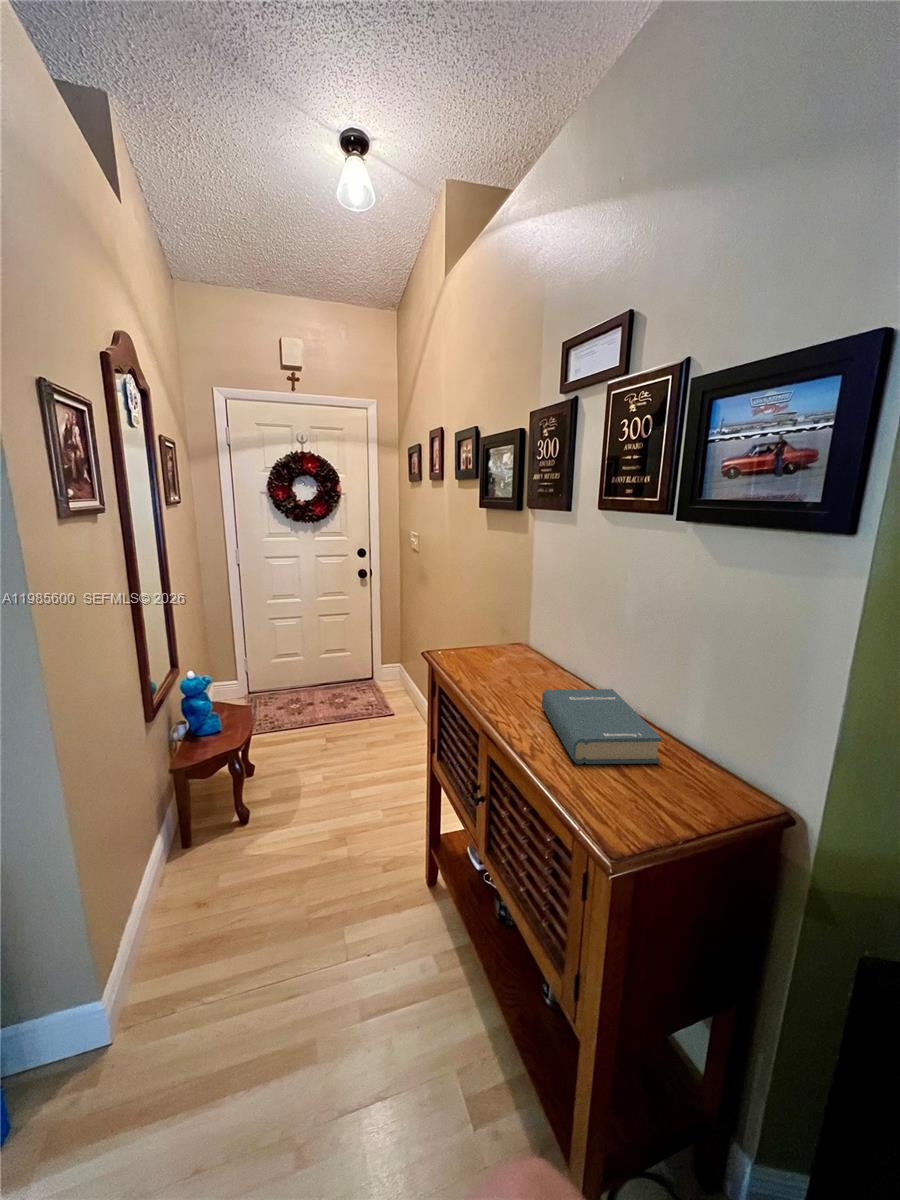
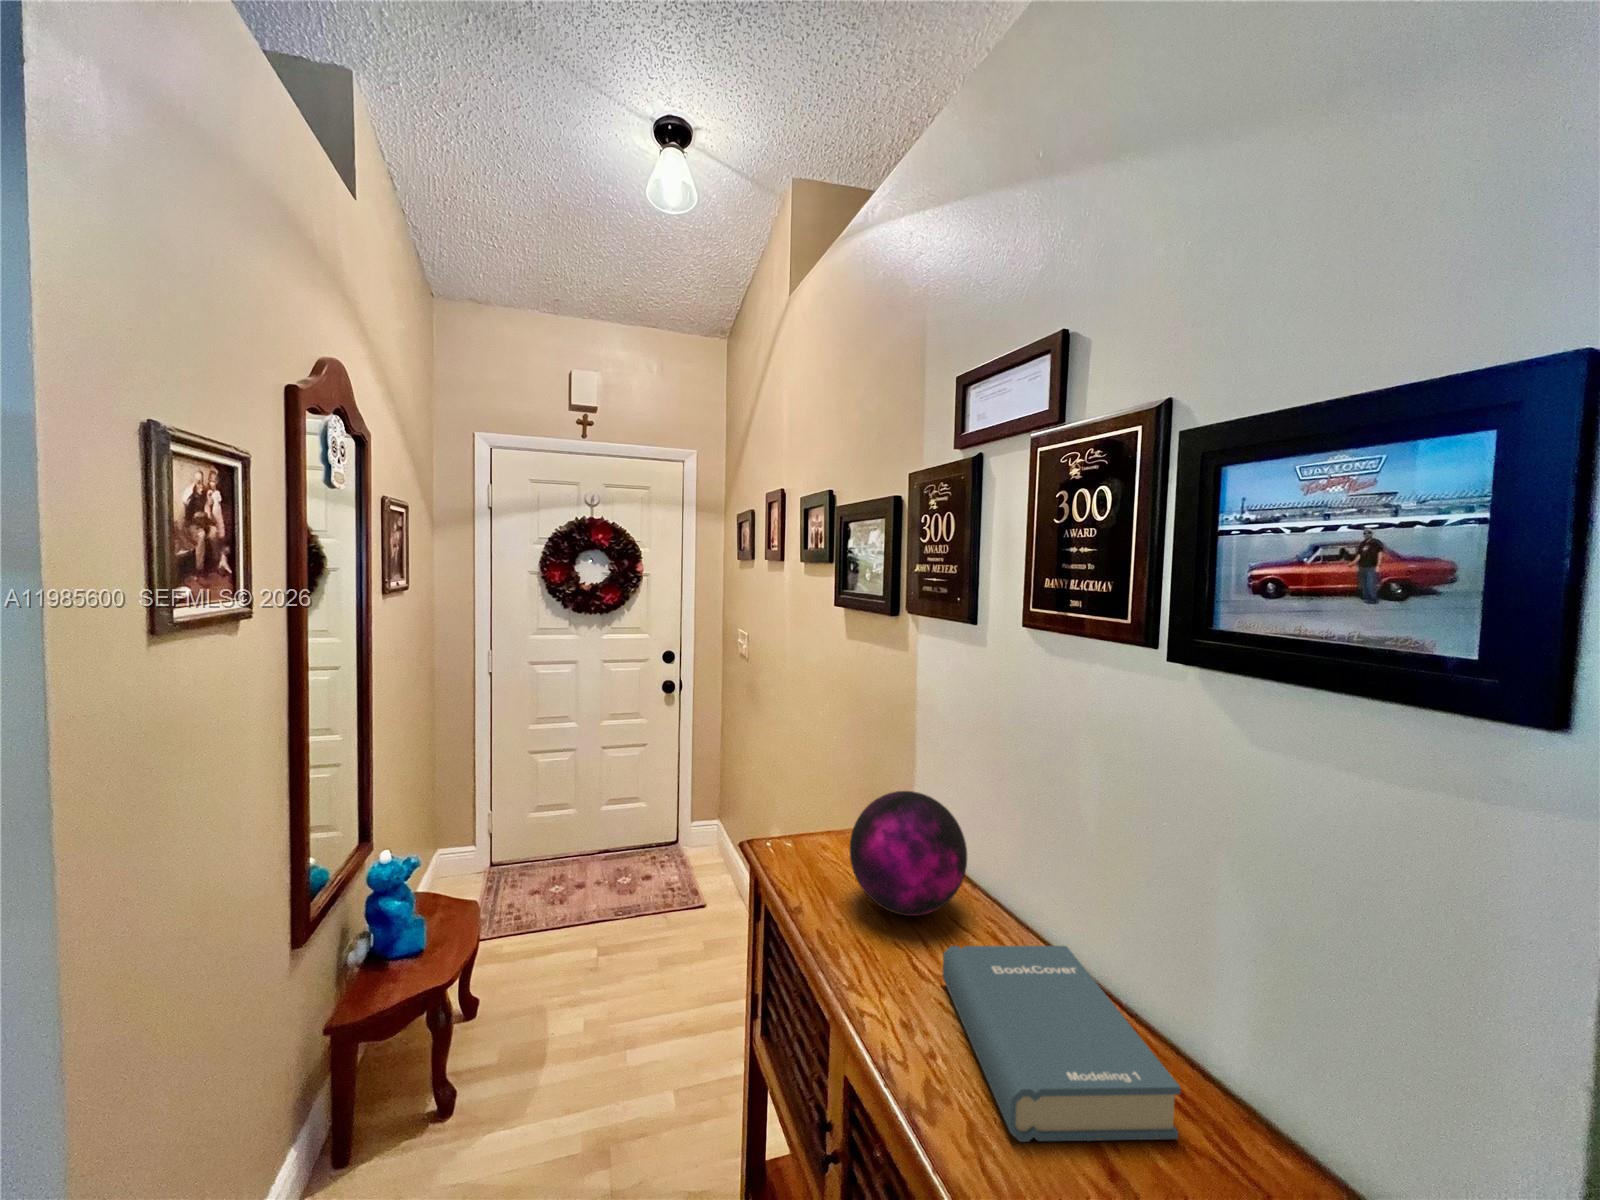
decorative orb: none [489,613,559,682] -> present [850,791,967,916]

